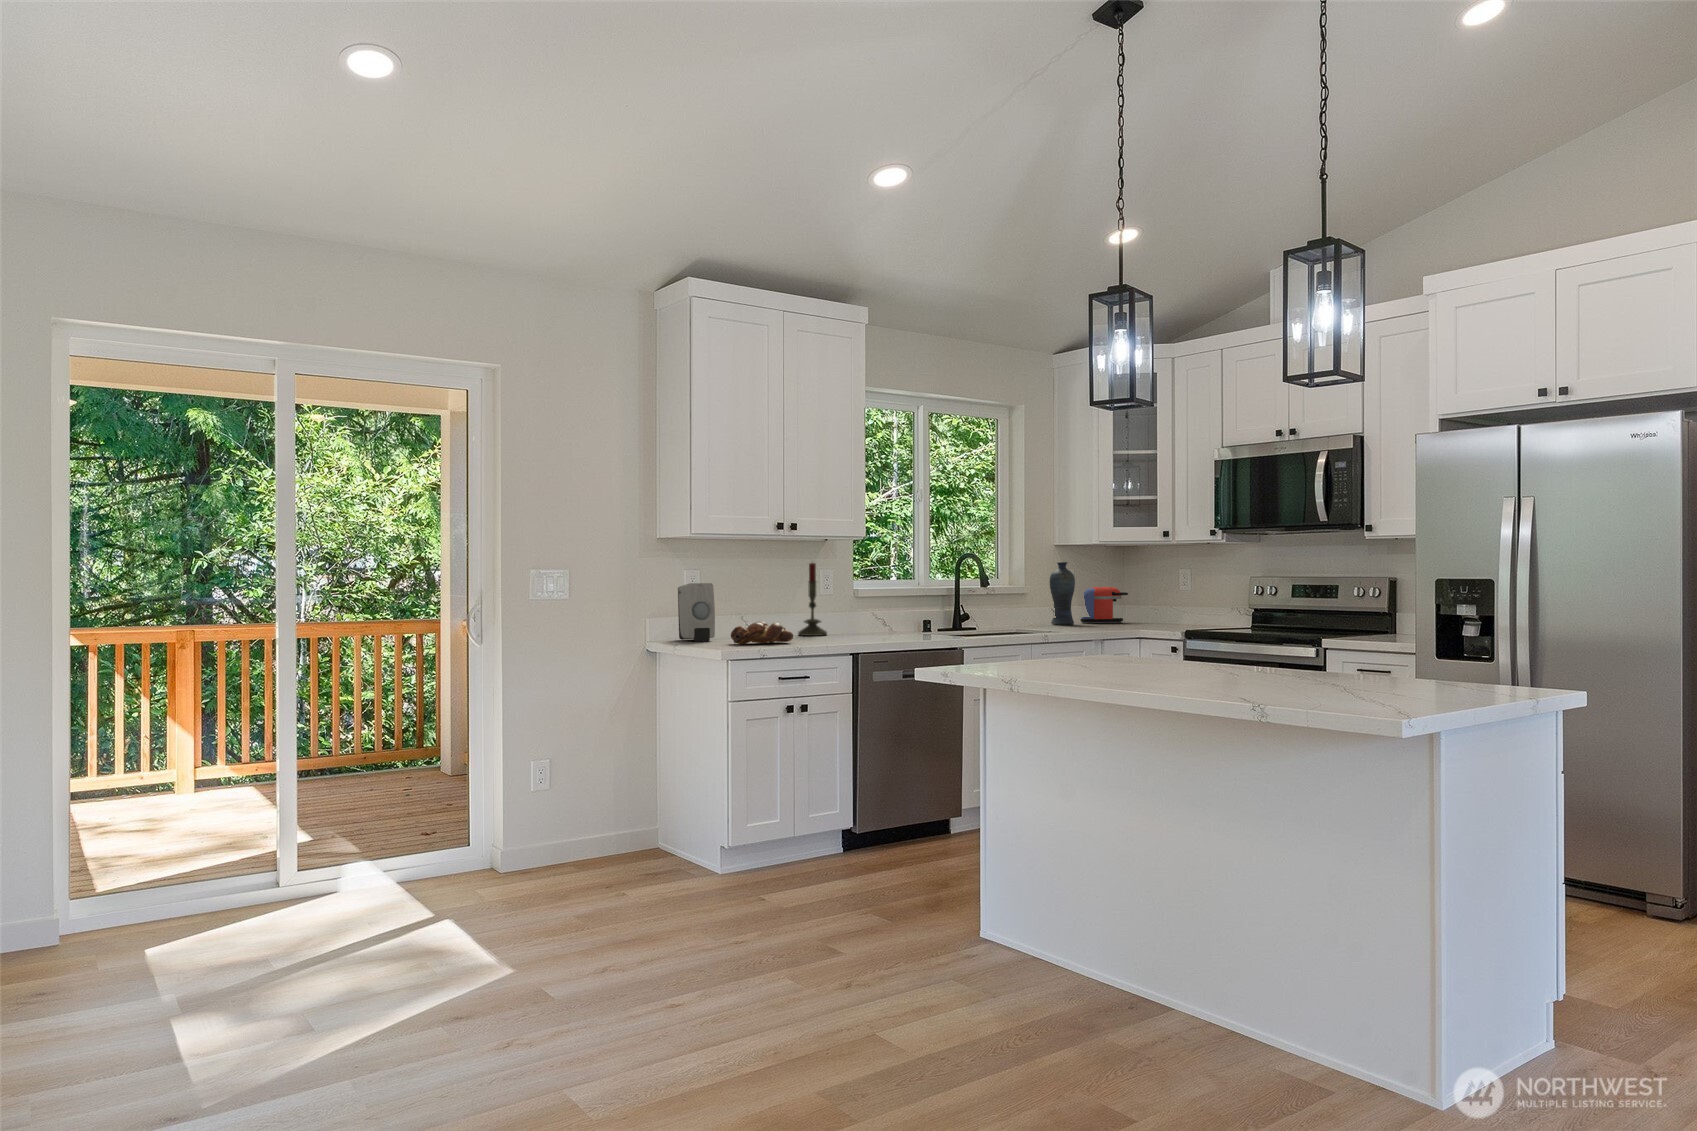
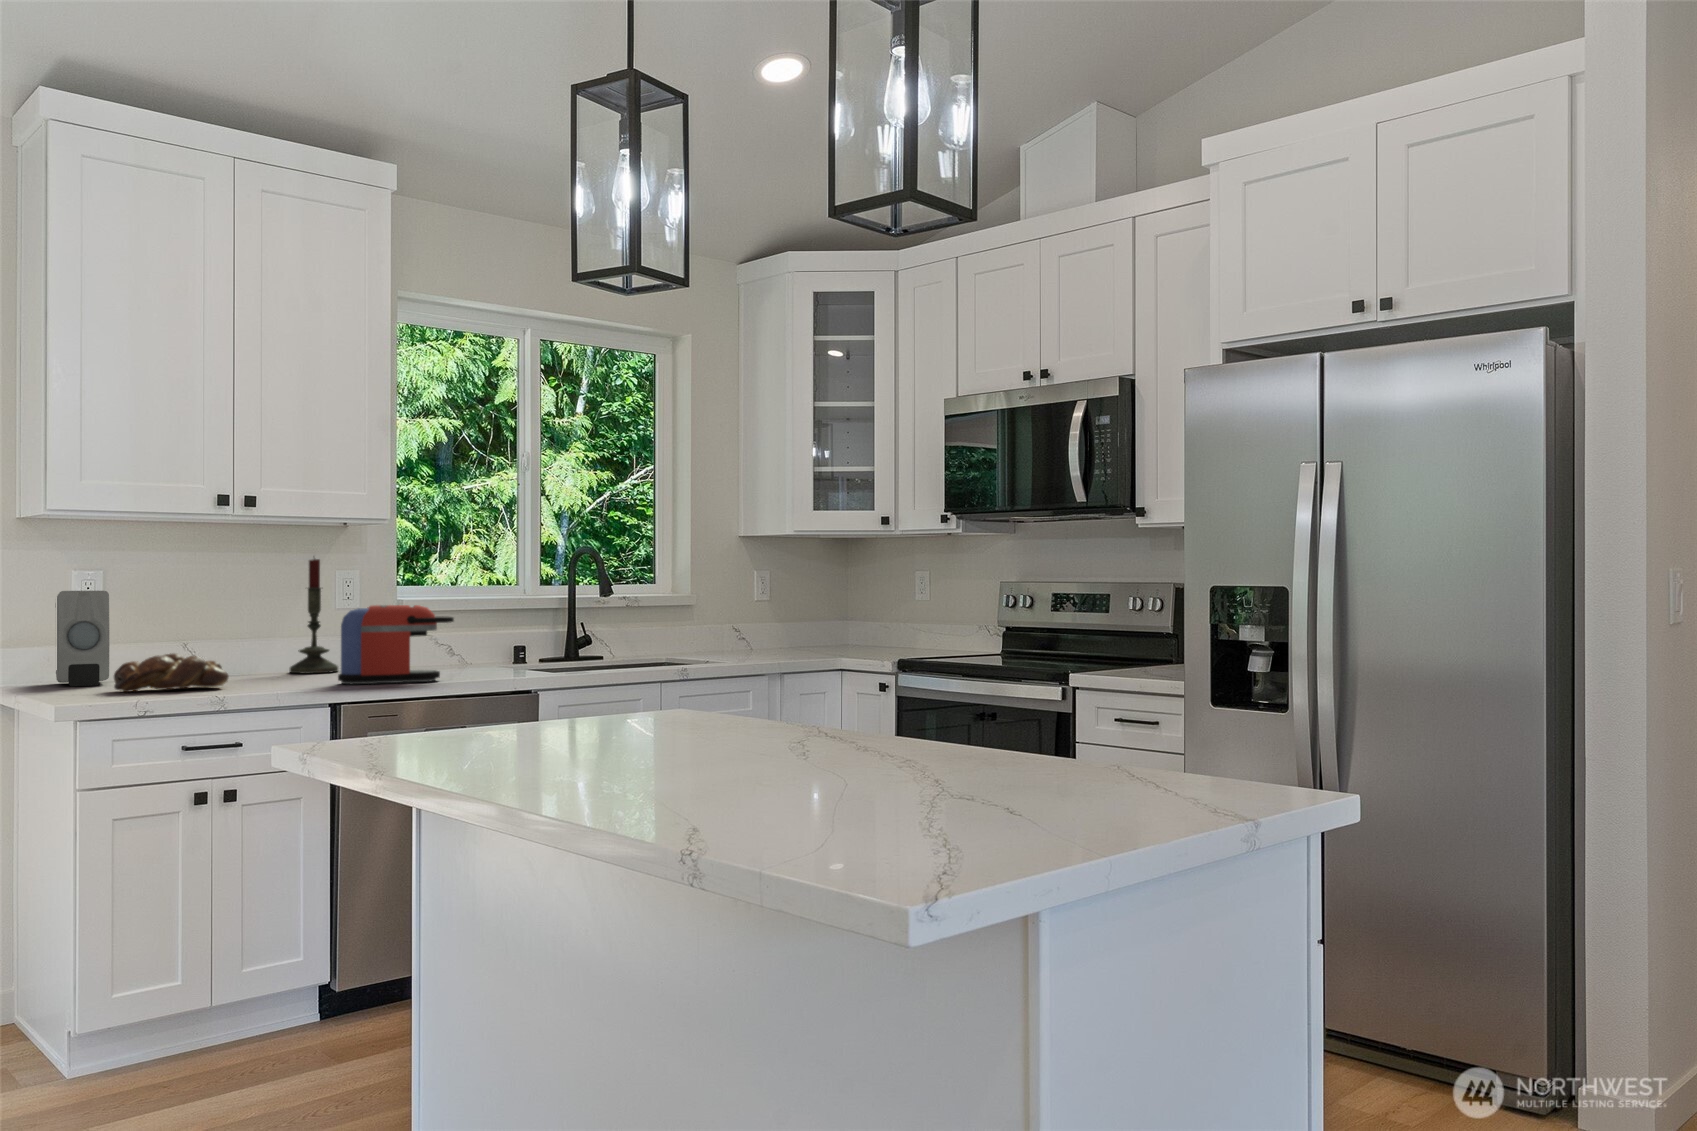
vase: present [1050,562,1075,625] -> none [730,561,766,651]
coffee maker: present [1081,587,1128,623] -> present [338,605,454,684]

